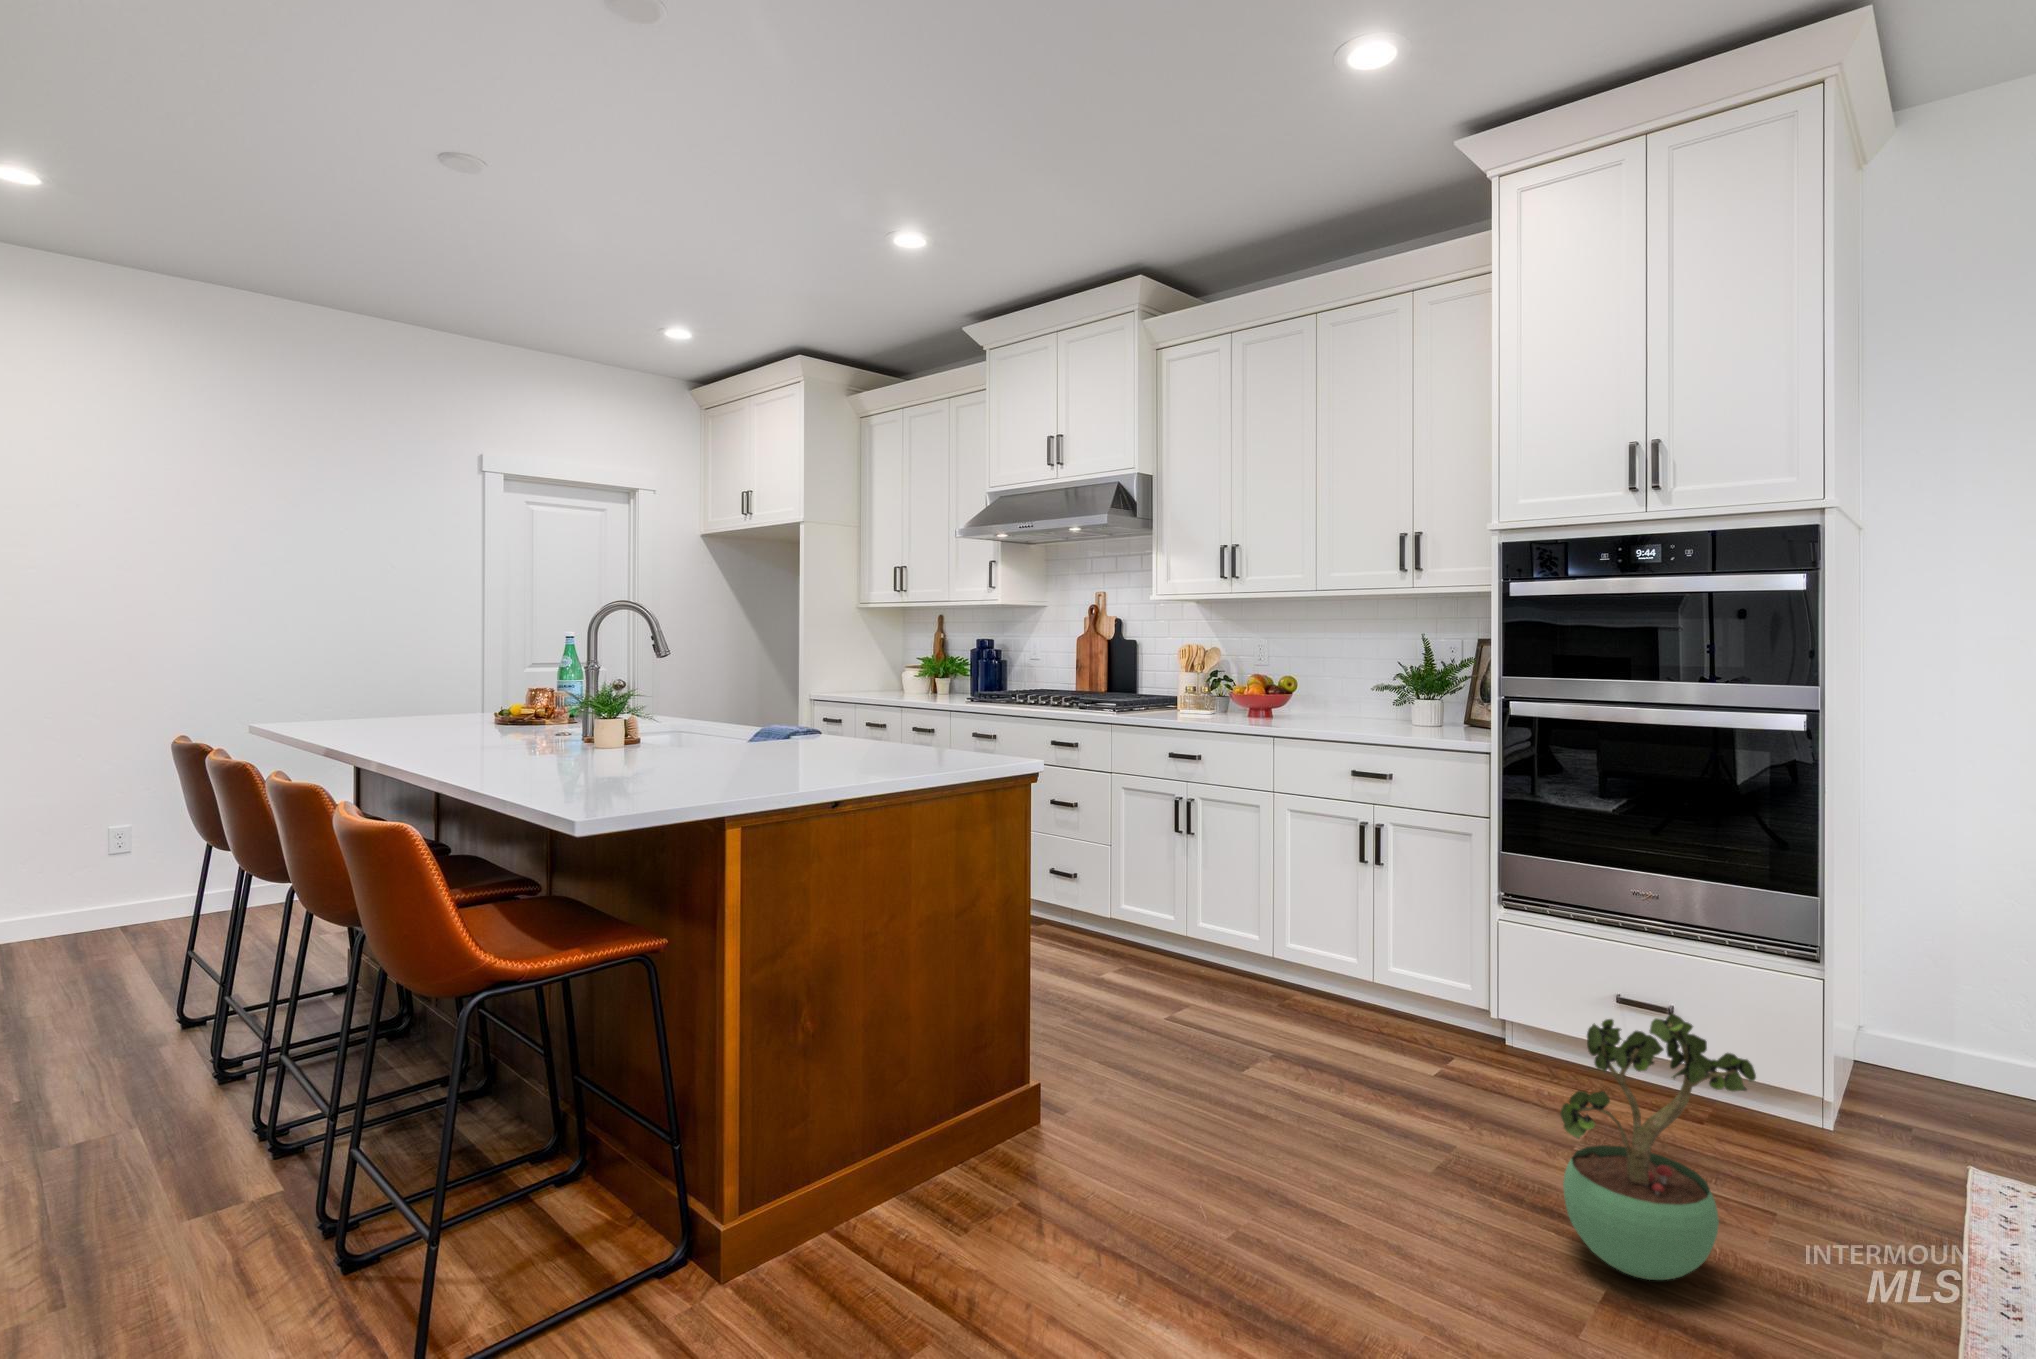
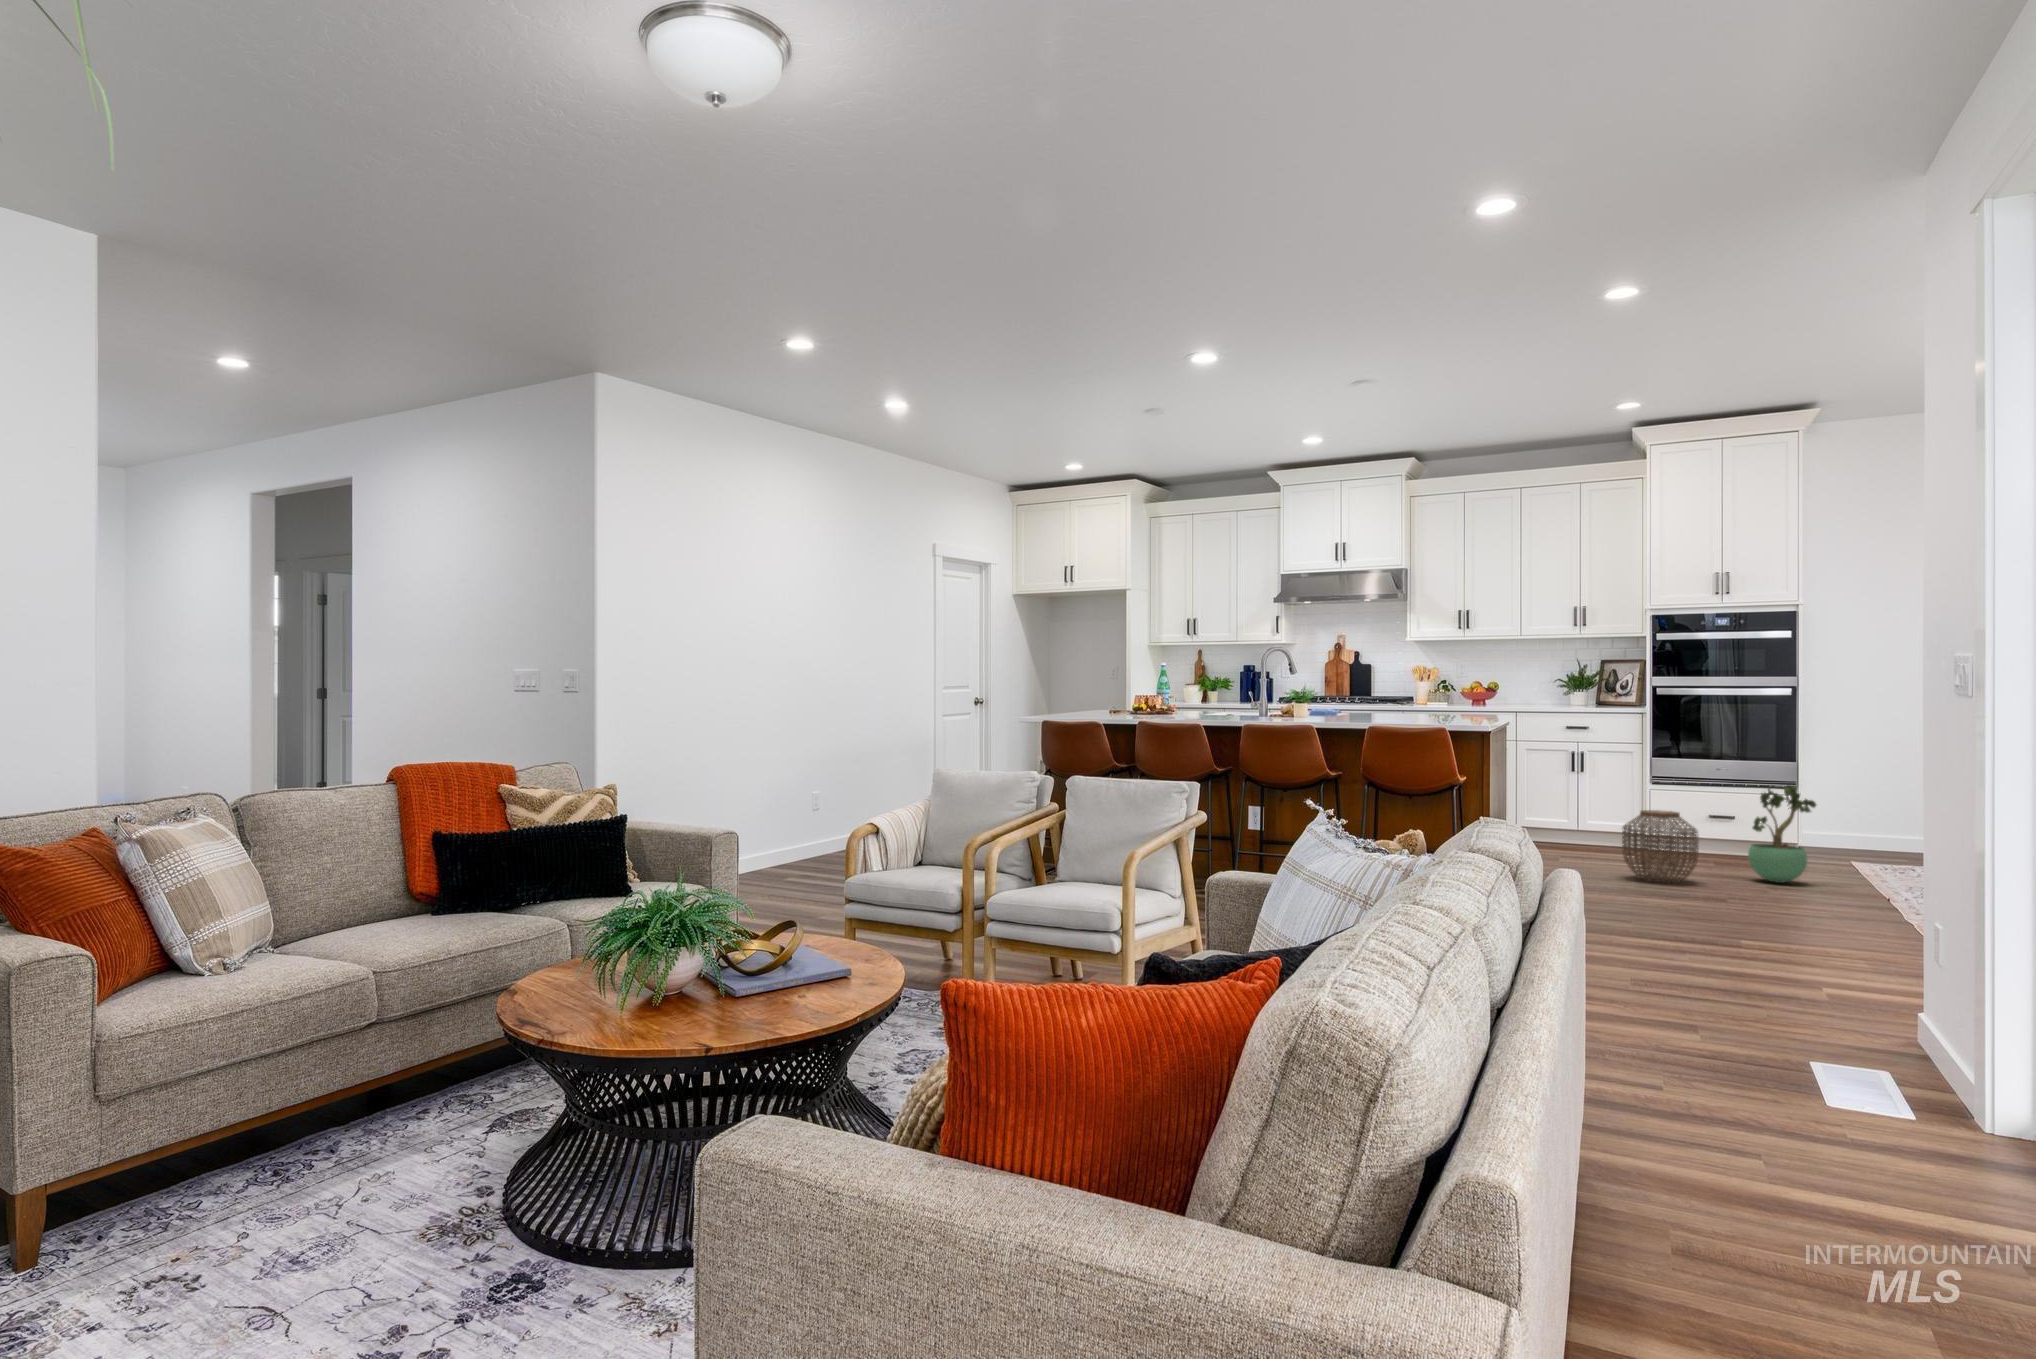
woven basket: none [1218,1040,1394,1254] -> present [1622,810,1698,883]

